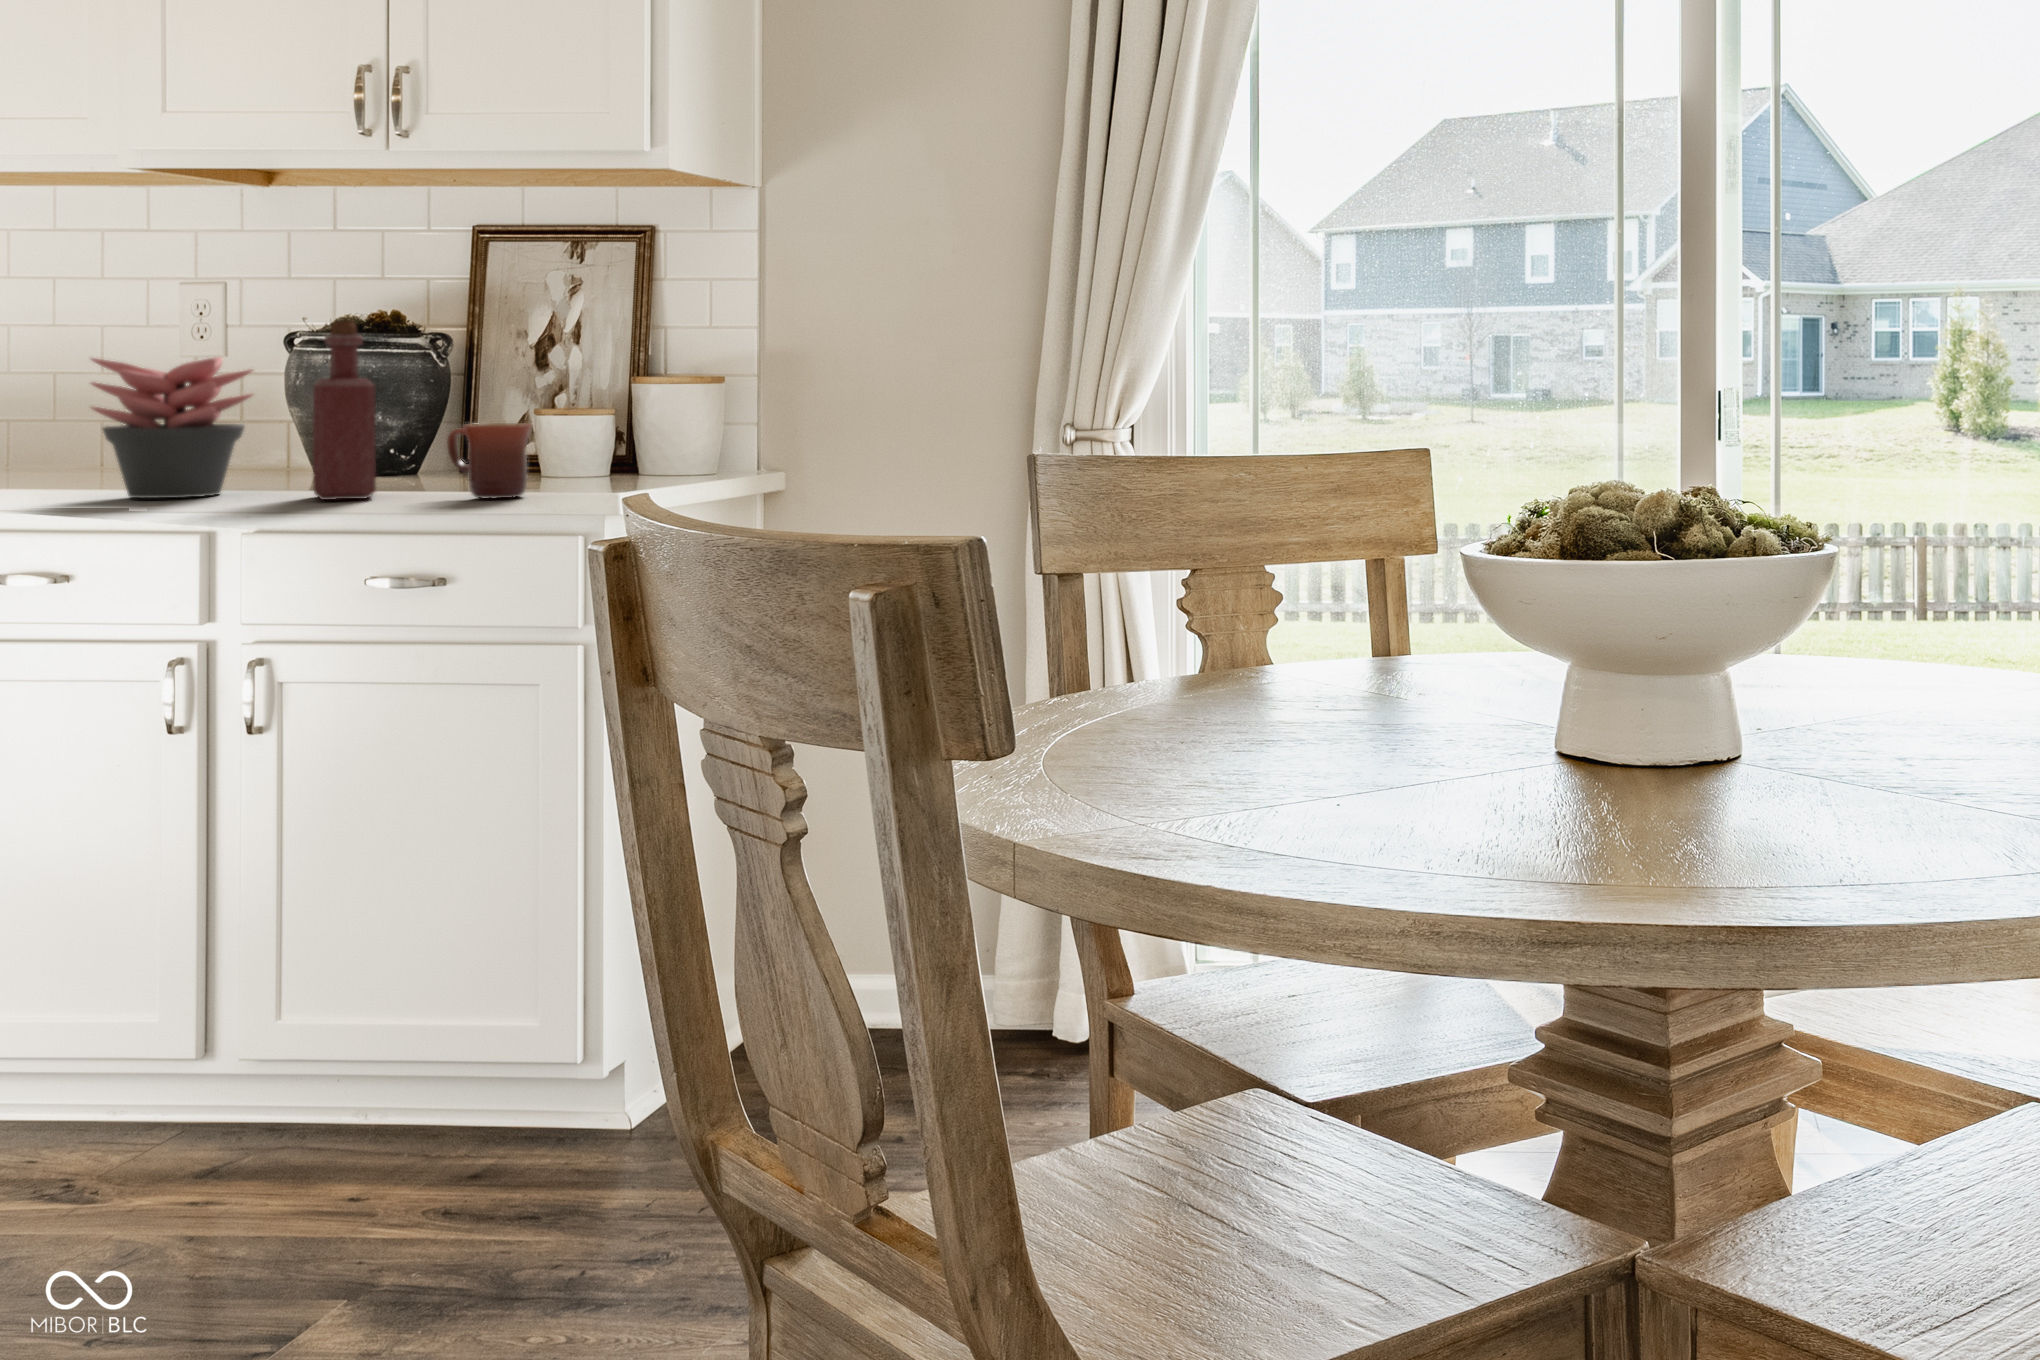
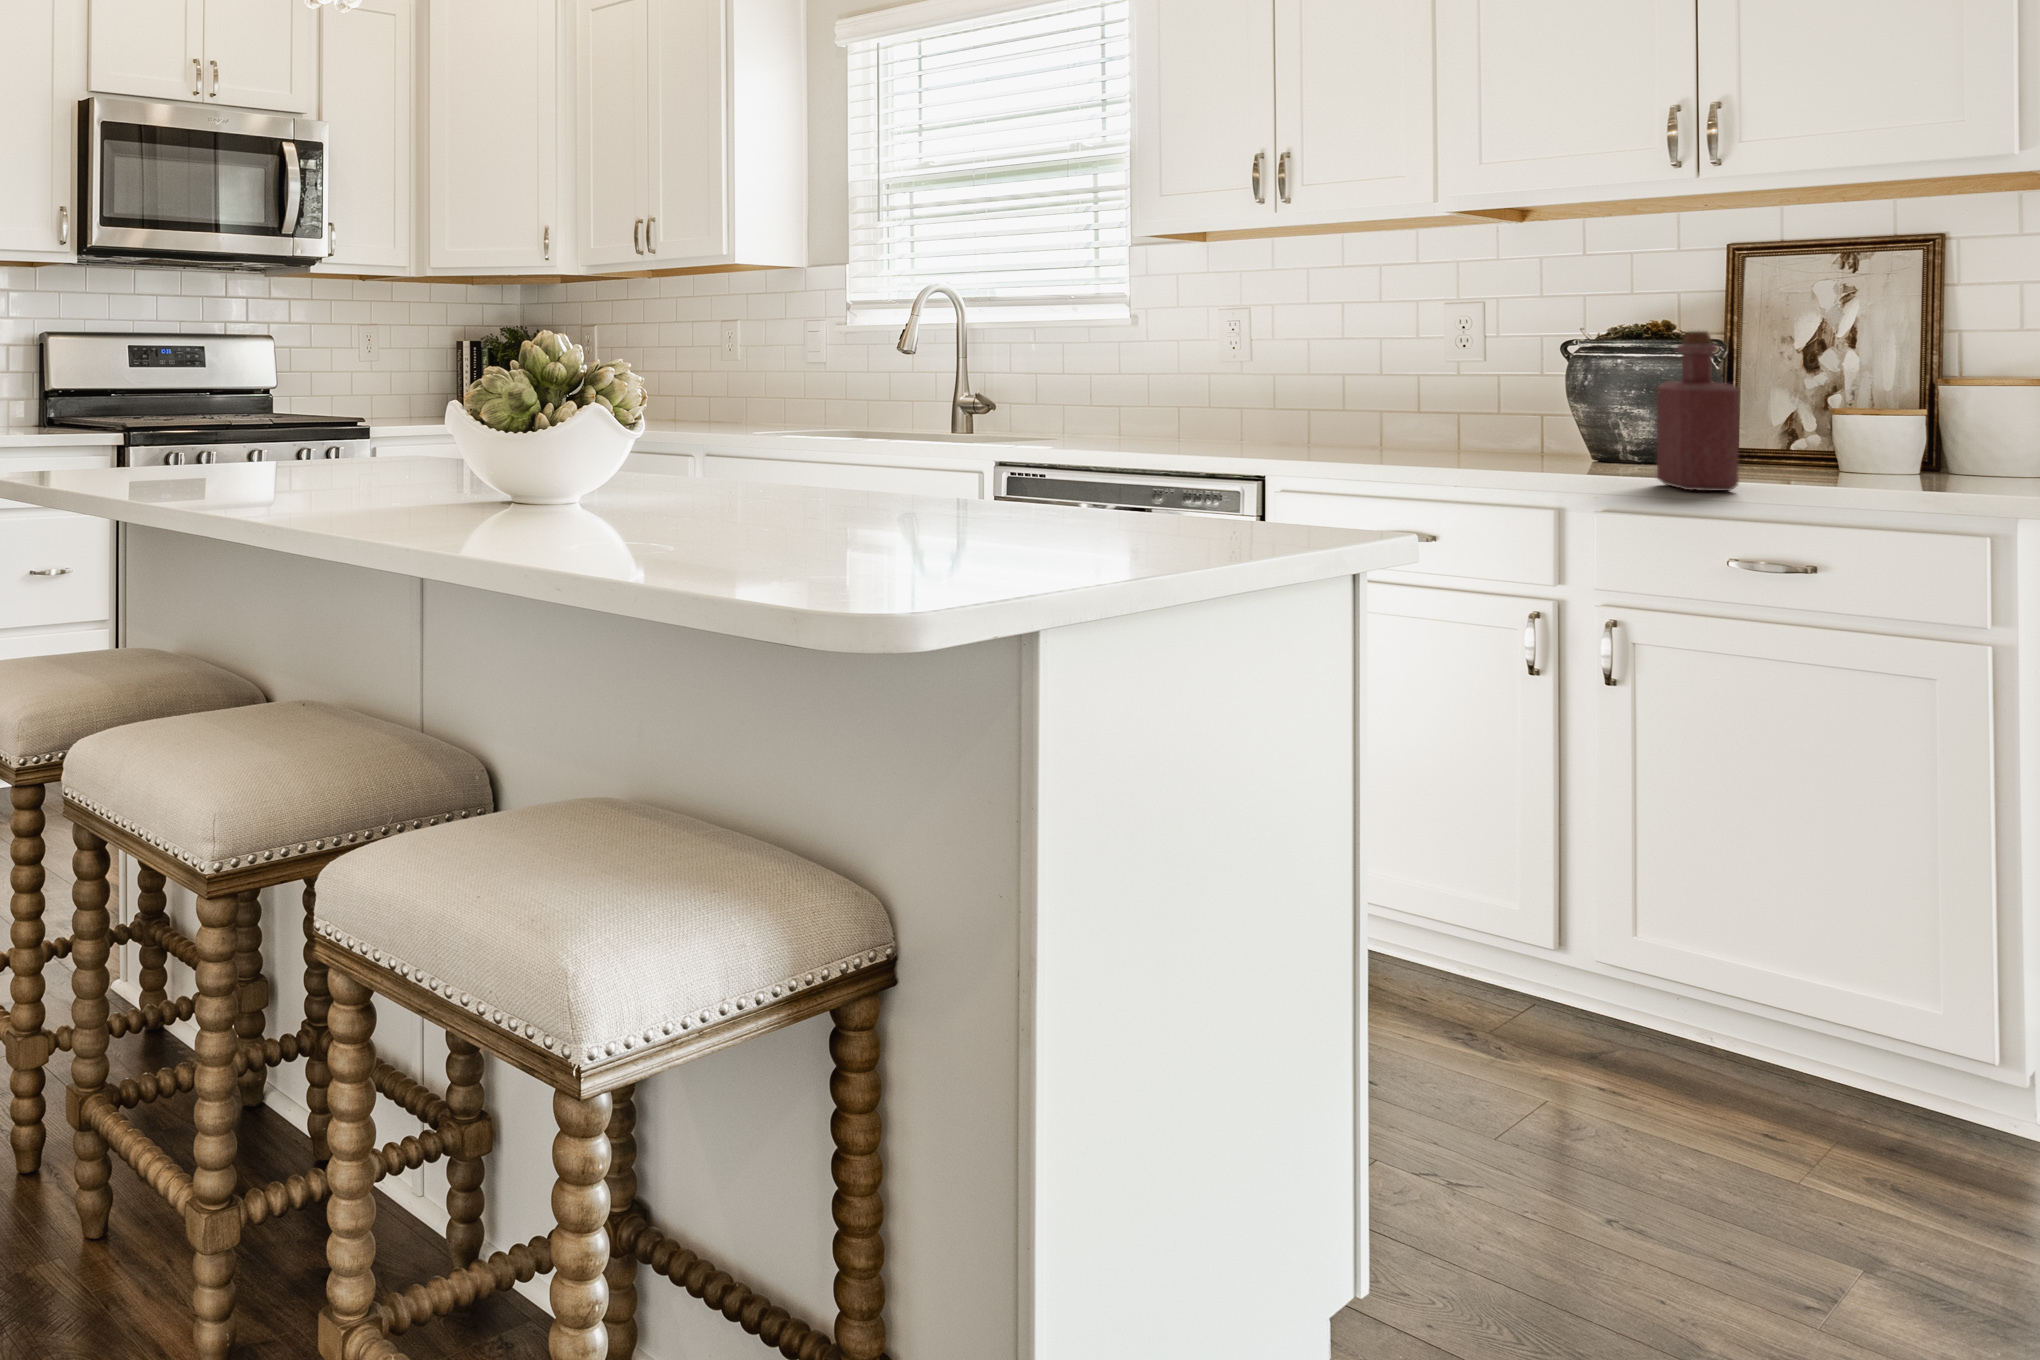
succulent plant: present [91,357,253,498] -> none [1447,362,1583,479]
mug: present [447,423,532,498] -> none [1820,427,1928,501]

